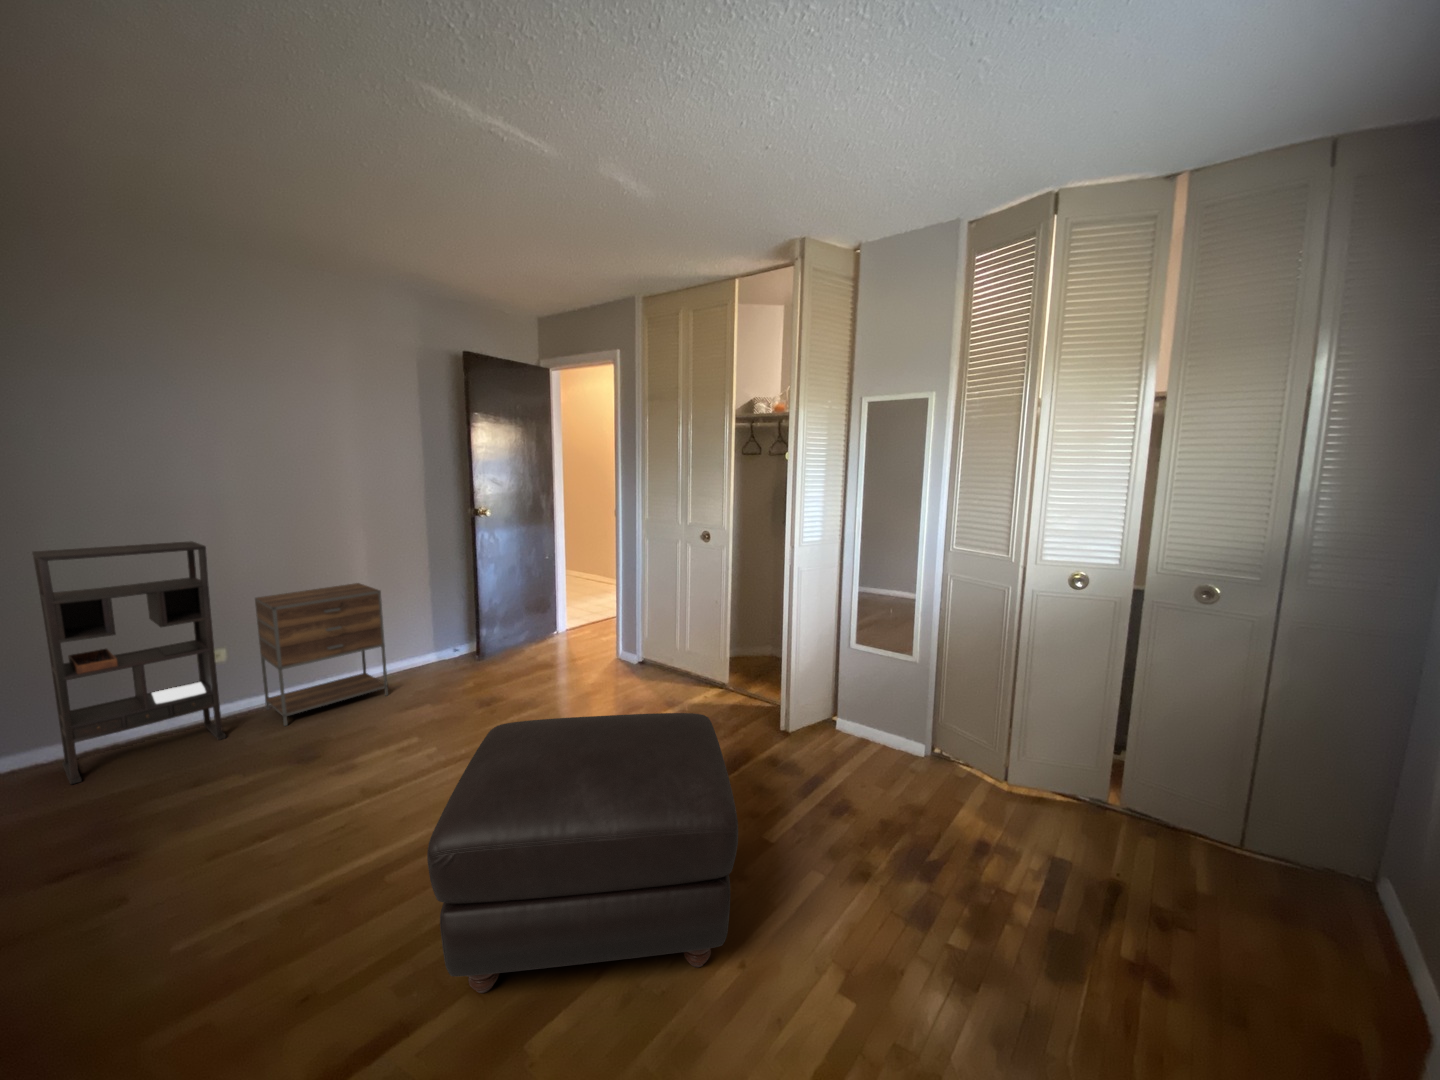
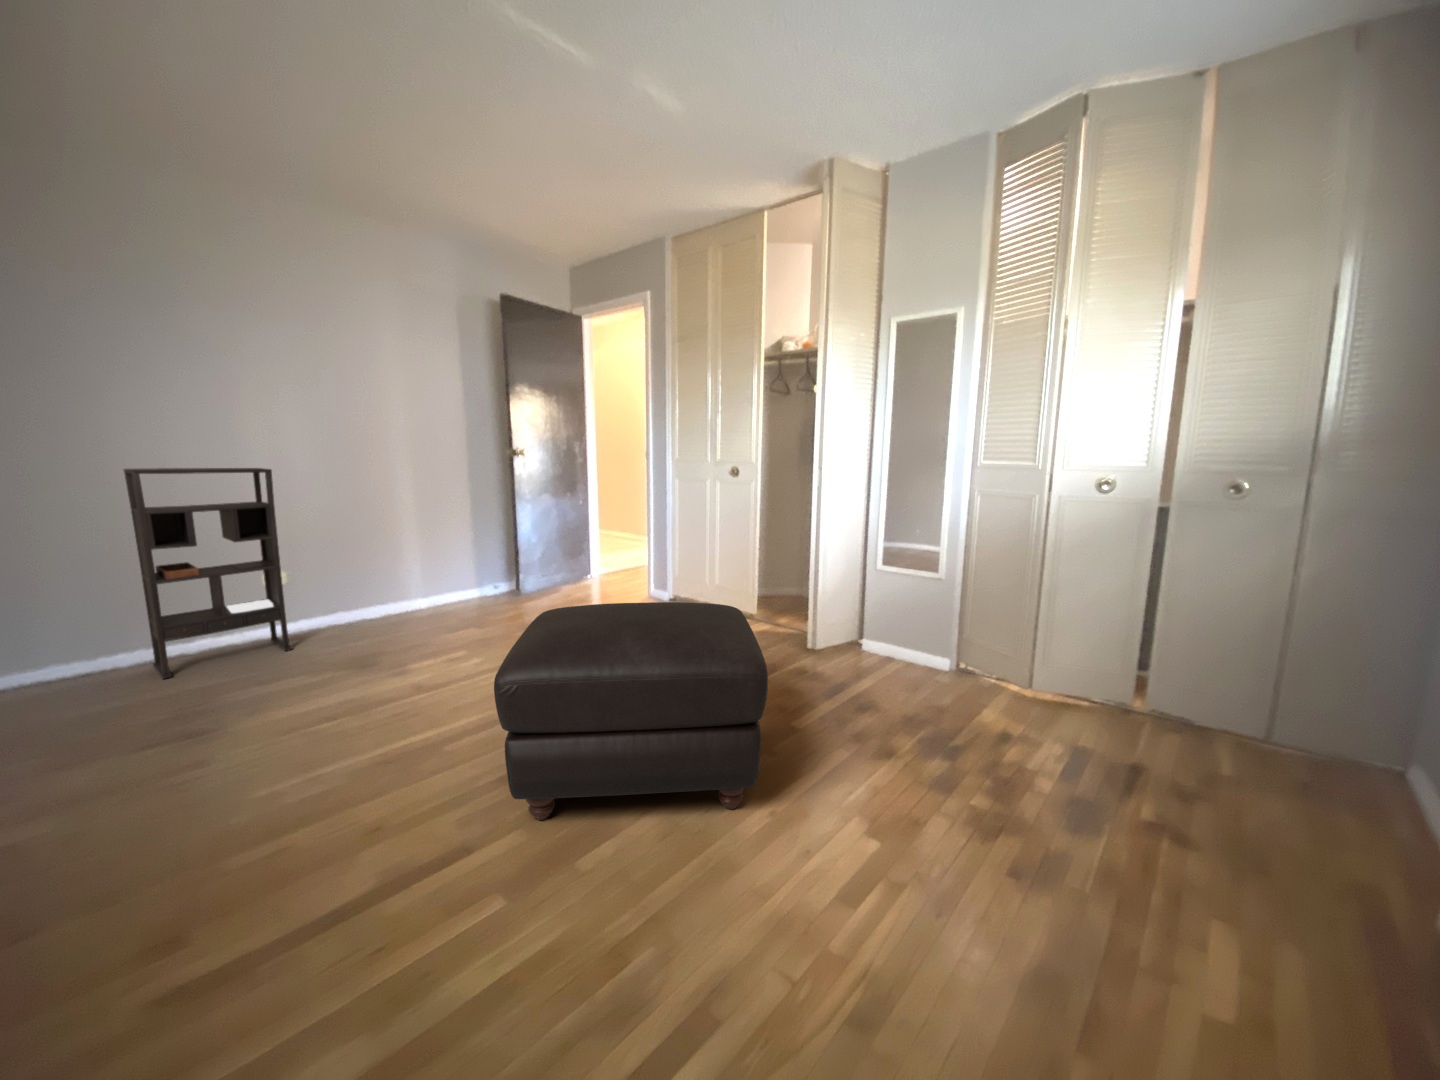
nightstand: present [255,583,388,726] -> none [313,517,435,642]

